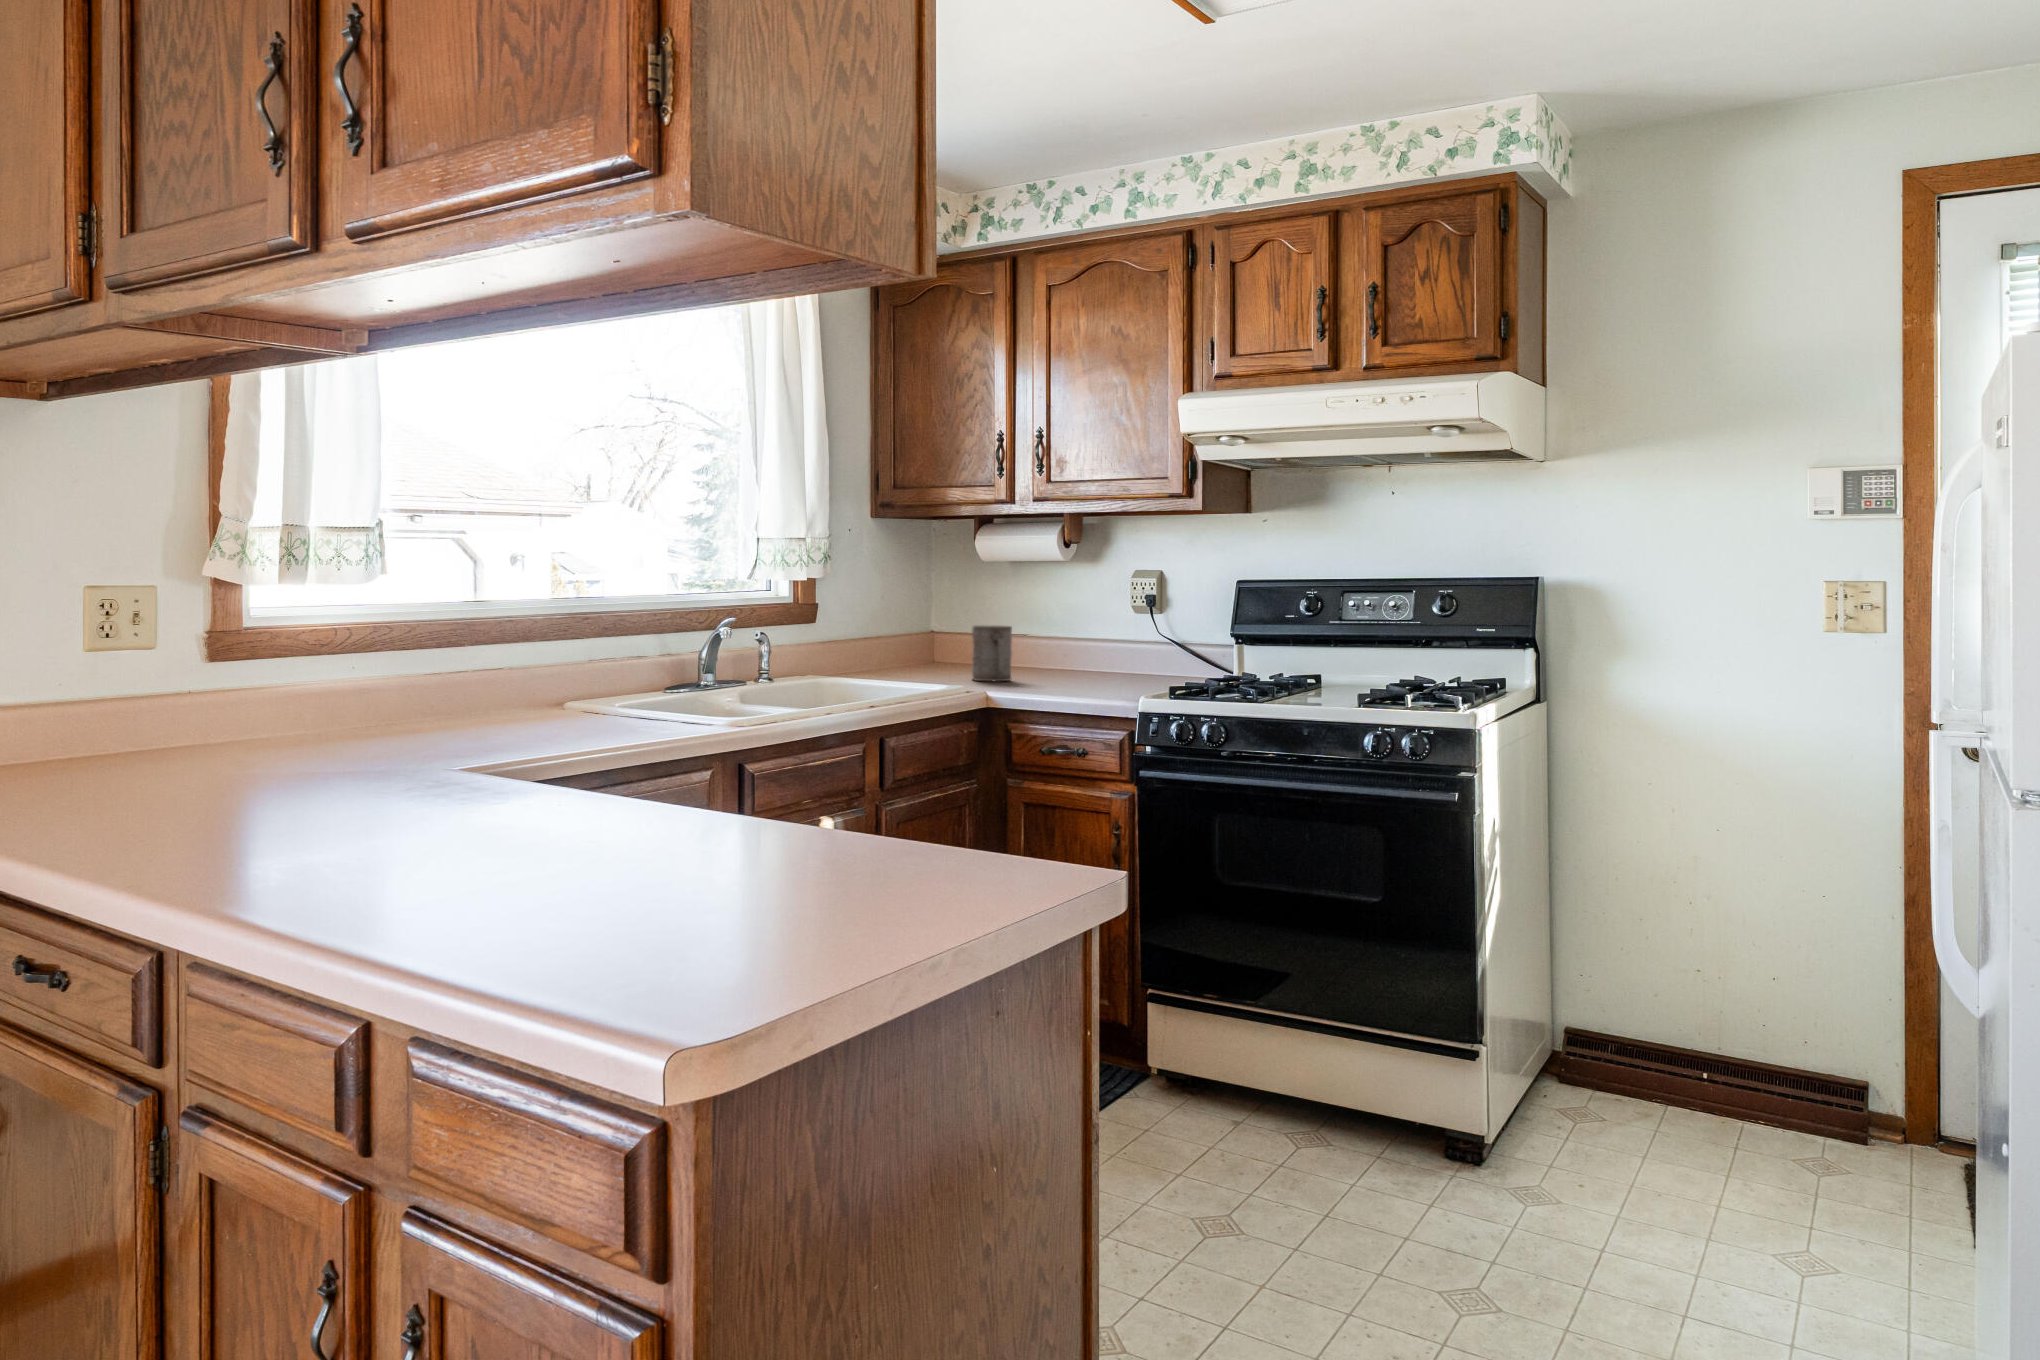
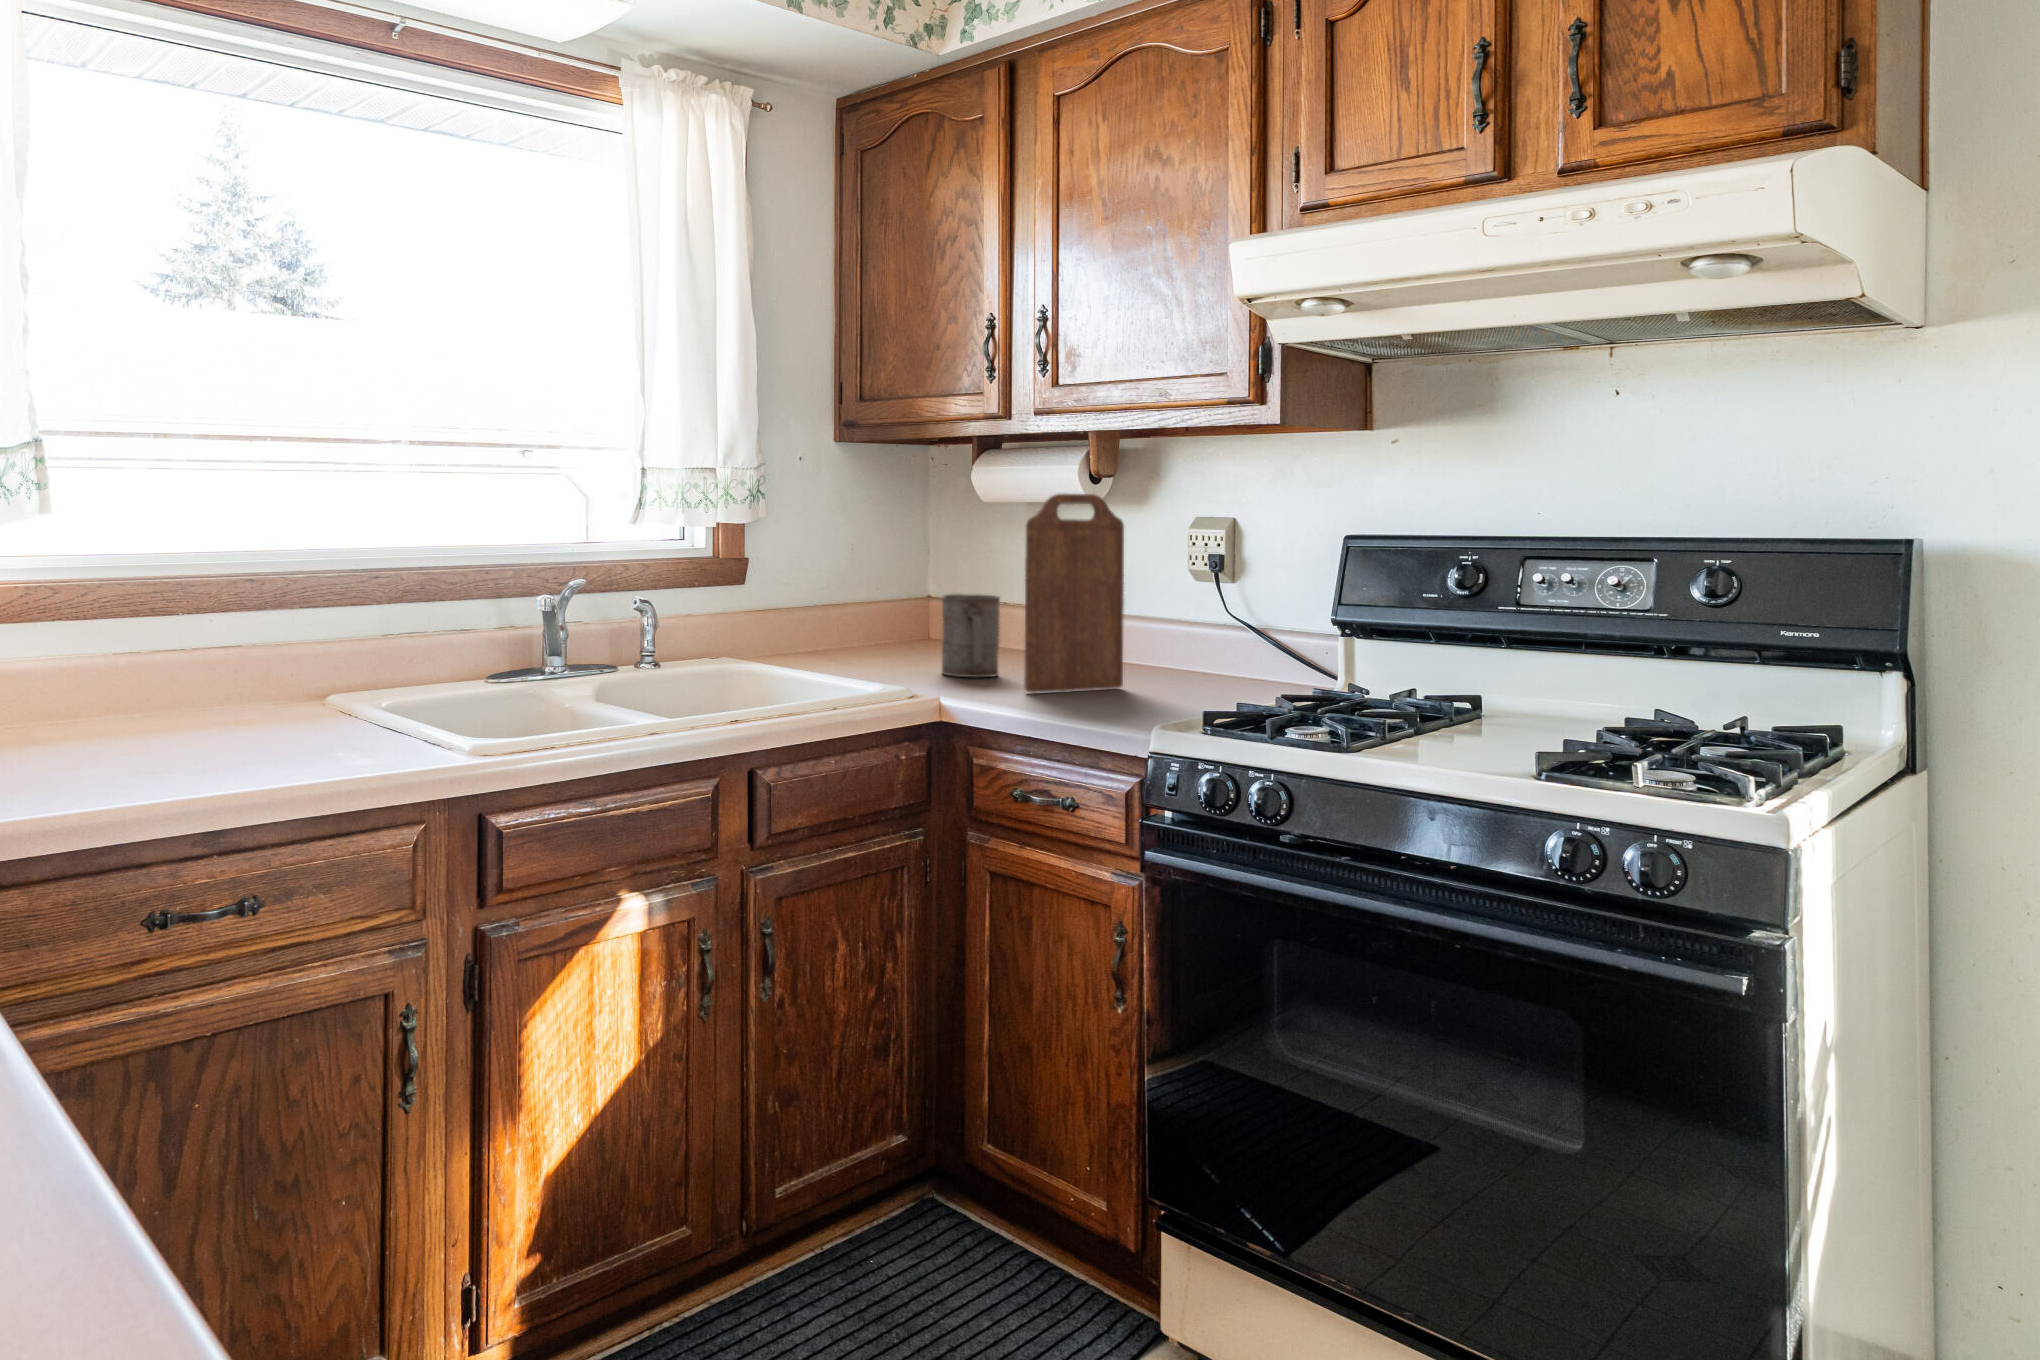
cutting board: none [1040,555,1099,687] -> present [1024,494,1124,693]

